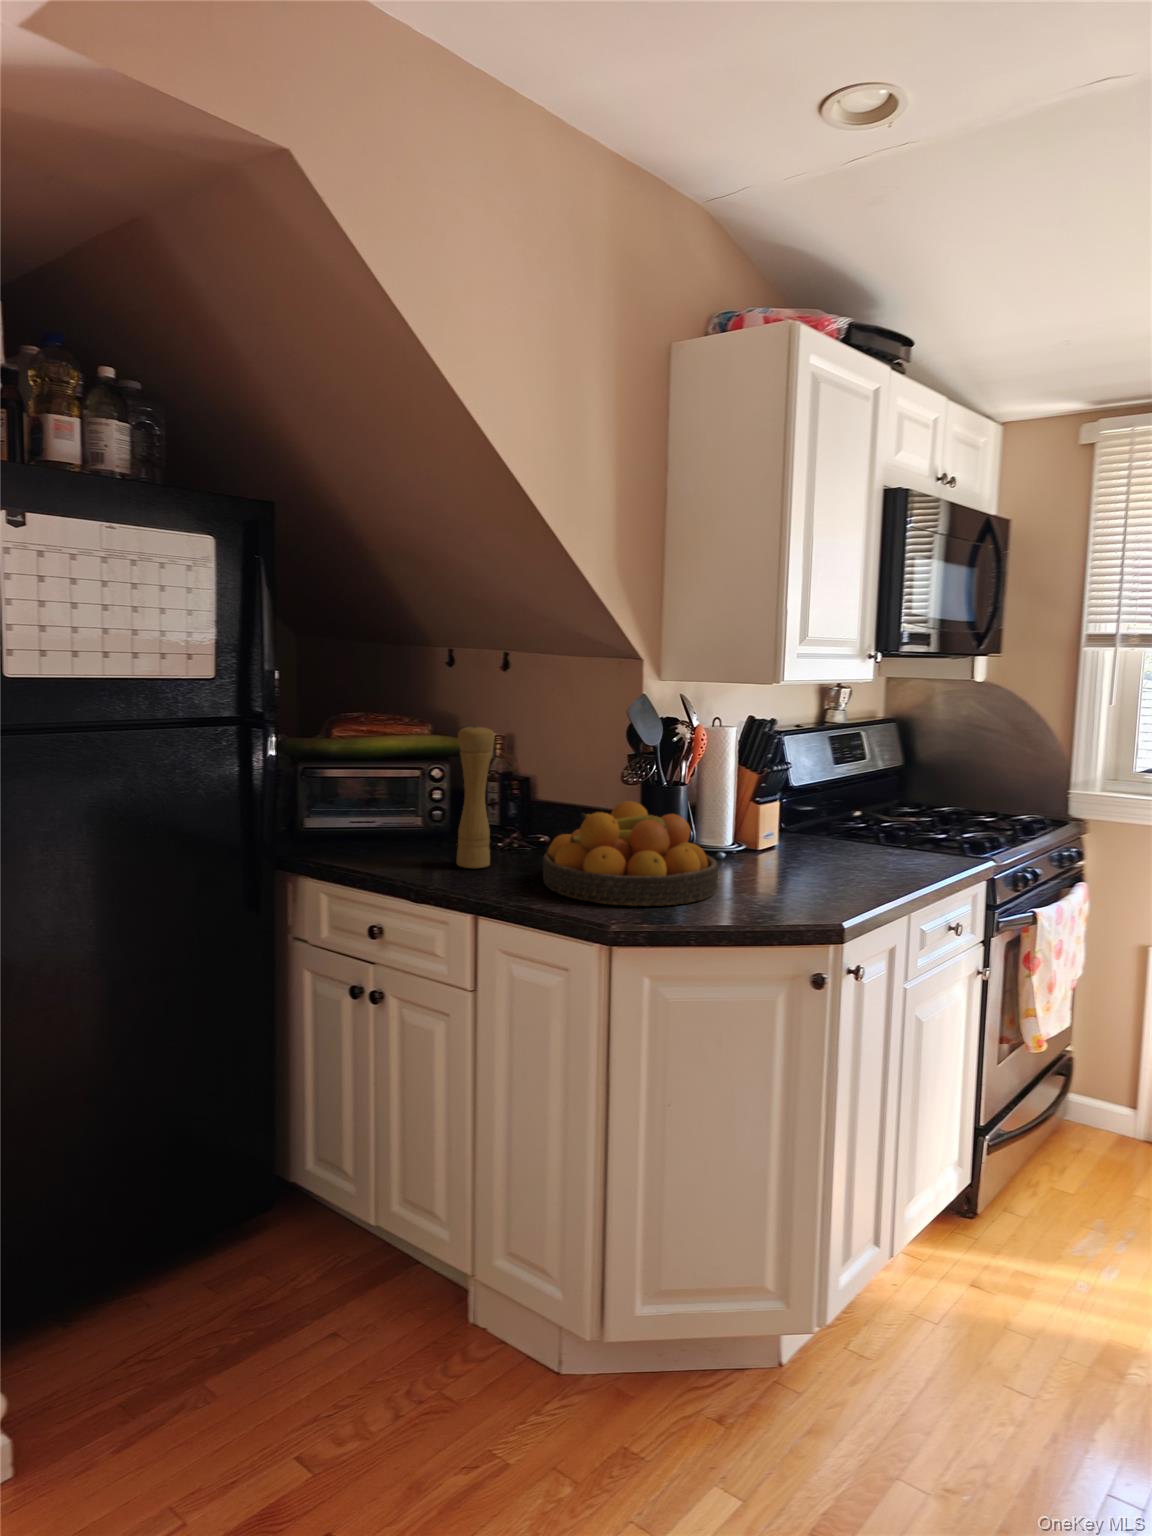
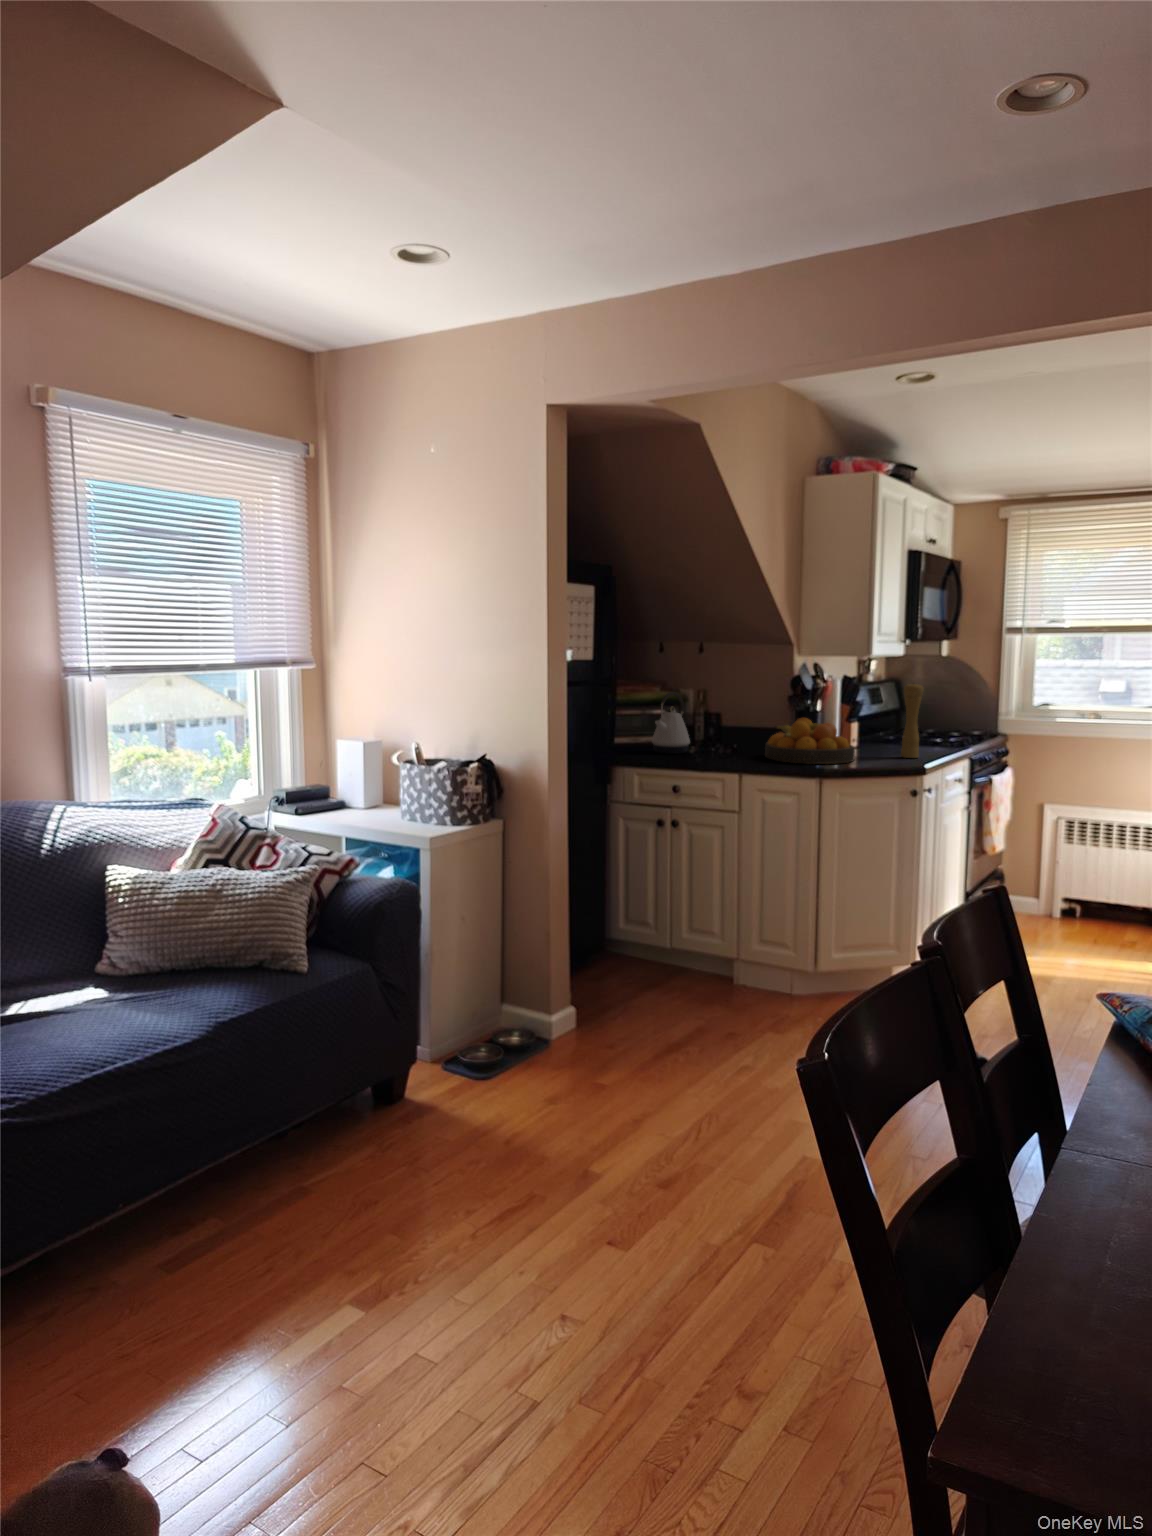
pepper mill: present [457,725,495,868] -> present [901,683,924,758]
kettle: none [354,741,433,859] -> present [652,692,690,754]

